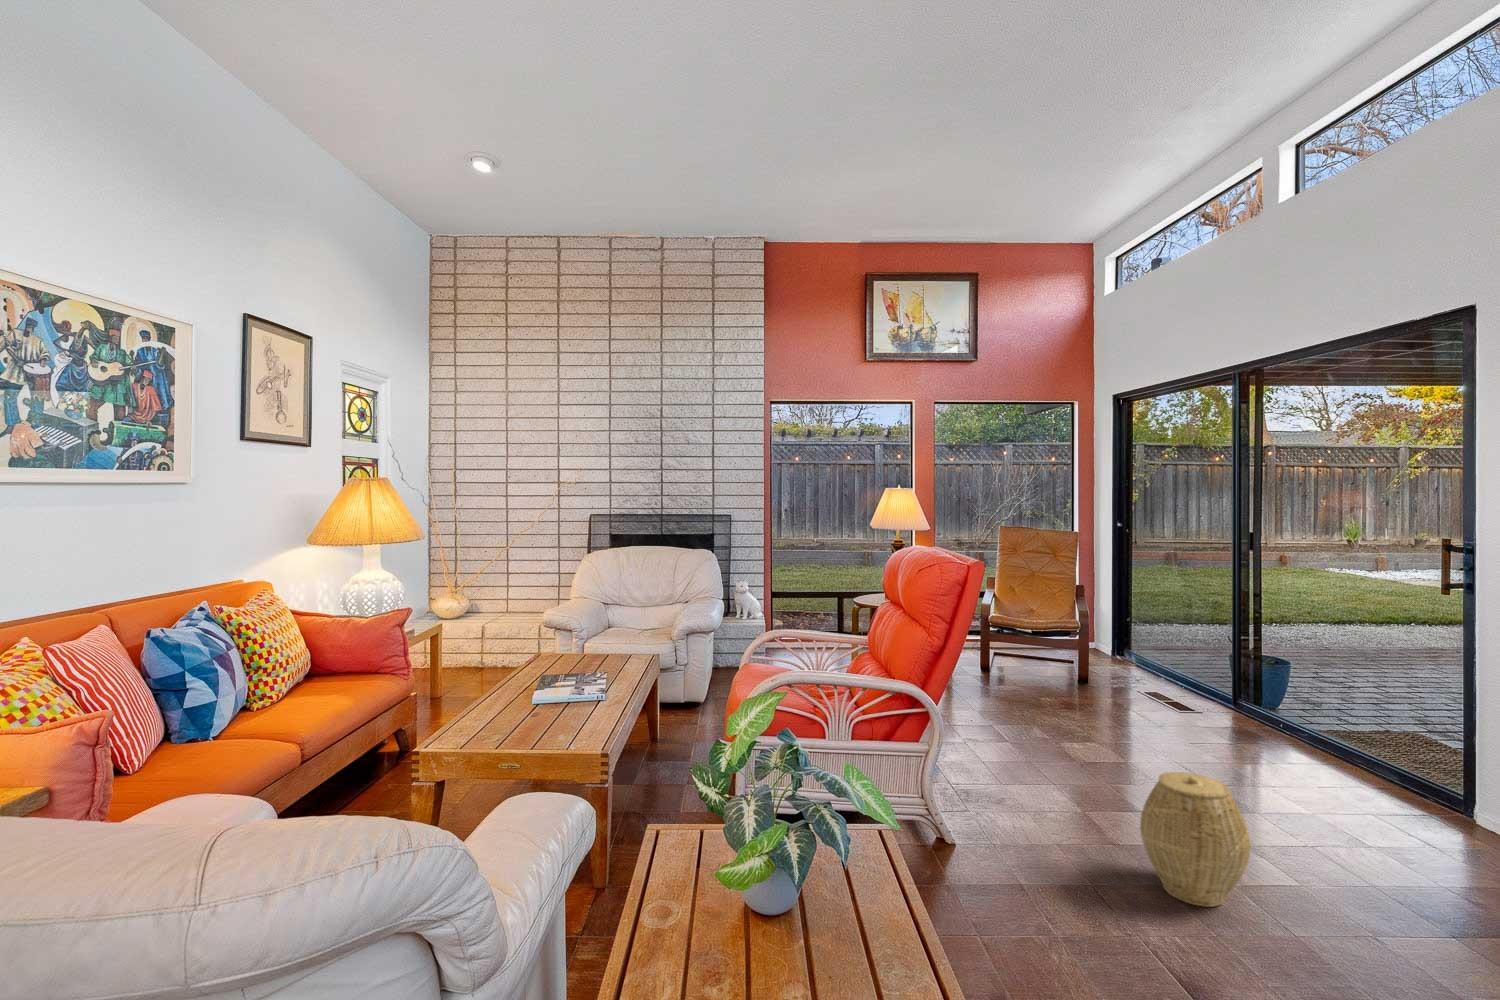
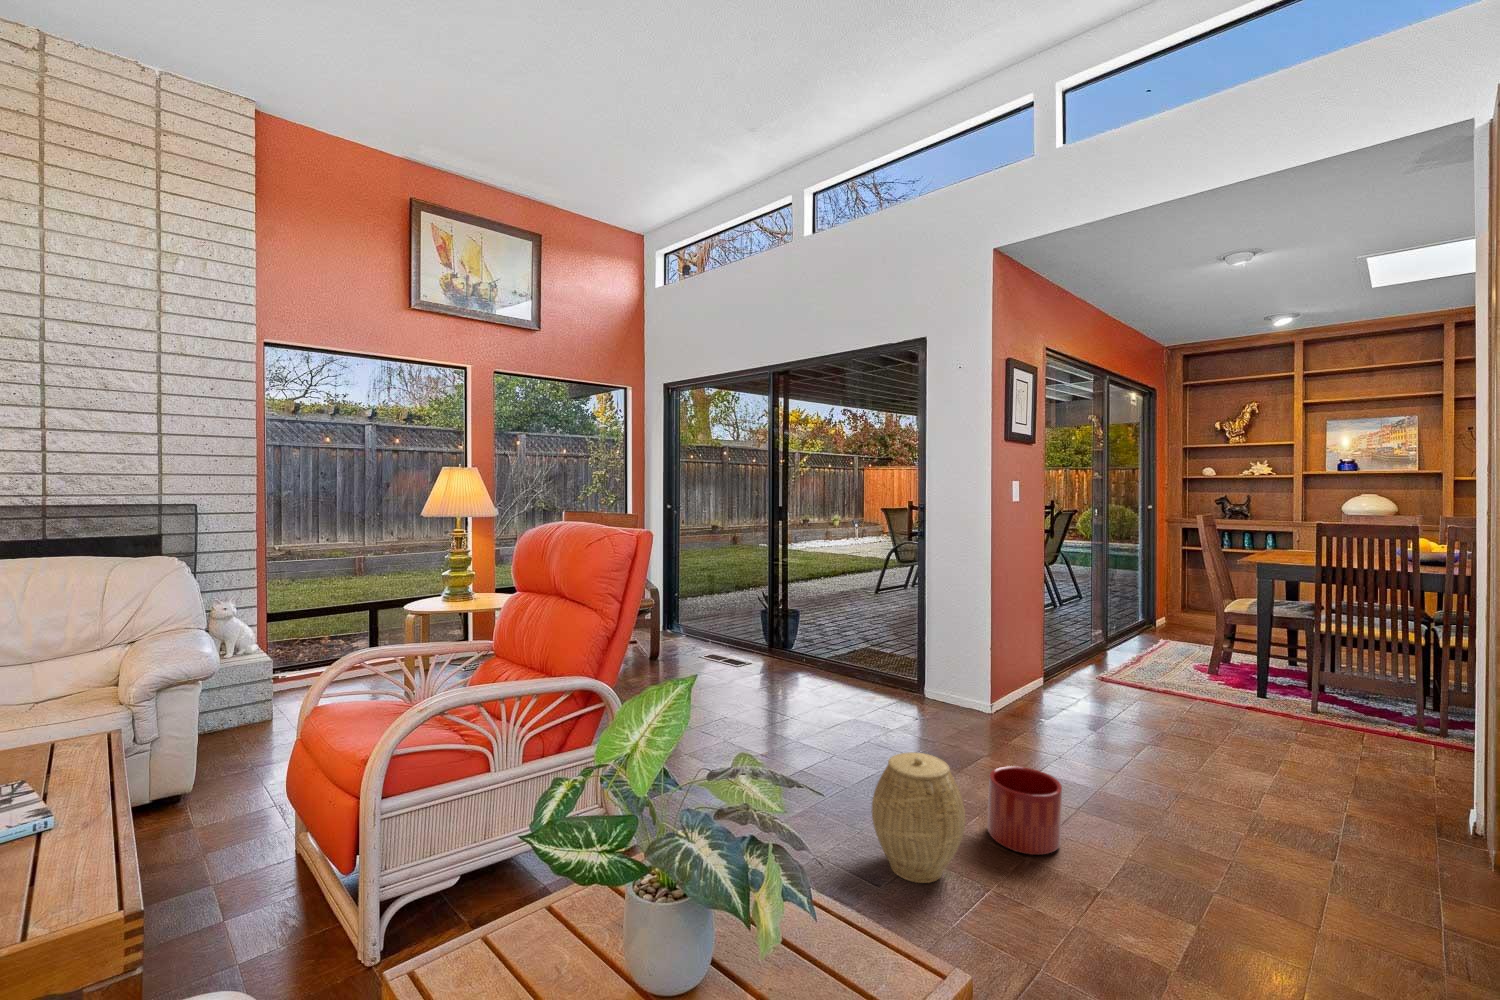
planter: none [1324,832,1433,944] -> present [988,766,1062,855]

